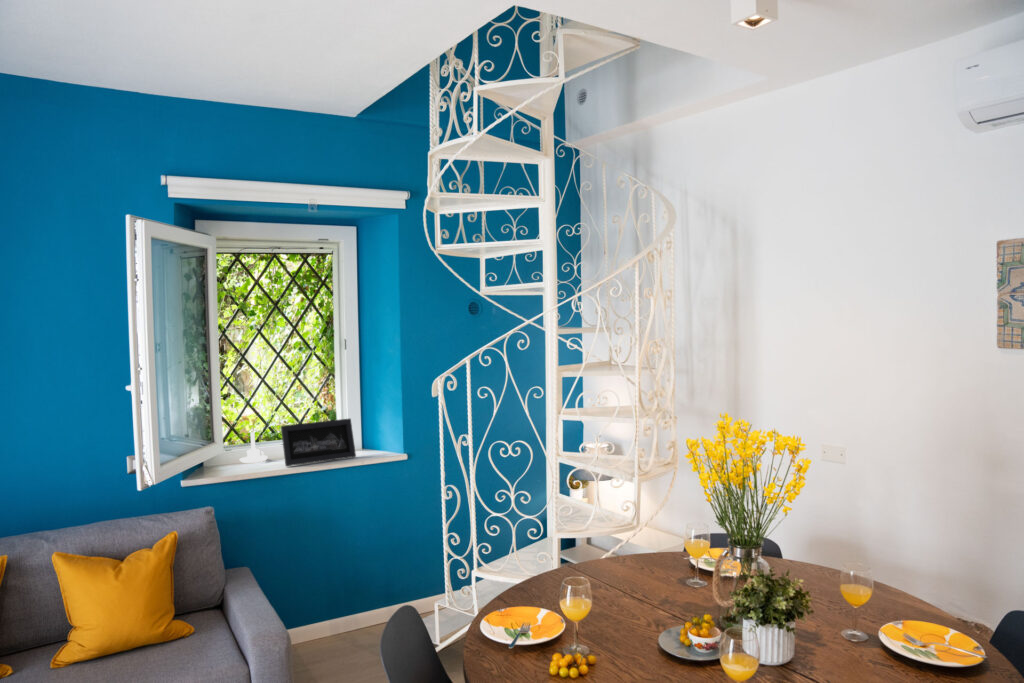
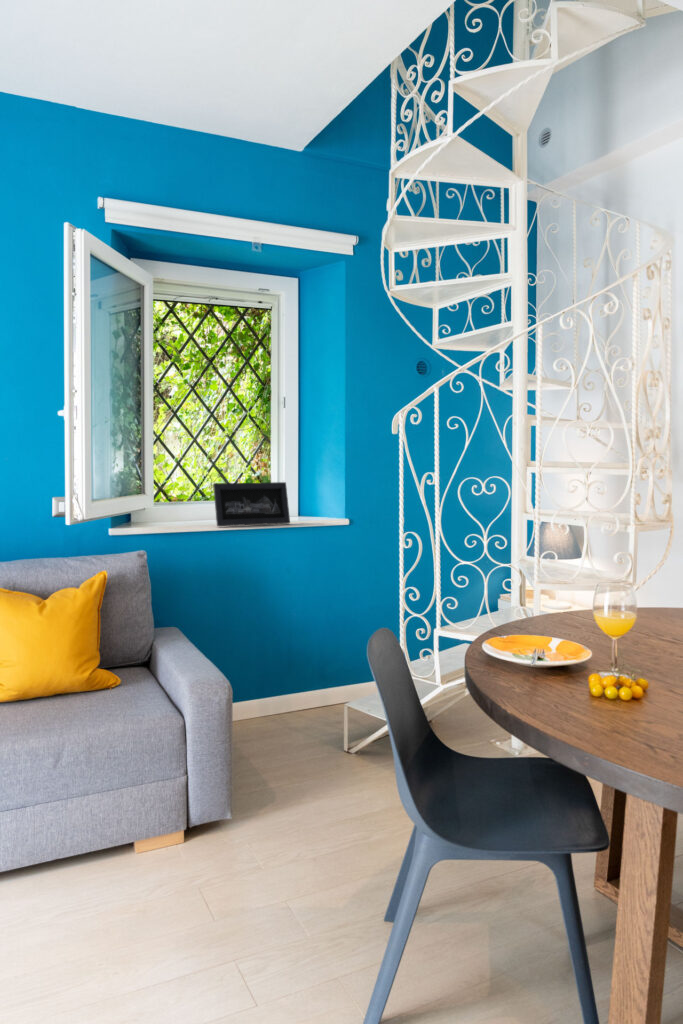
candle holder: present [240,428,268,463] -> none [169,485,198,522]

